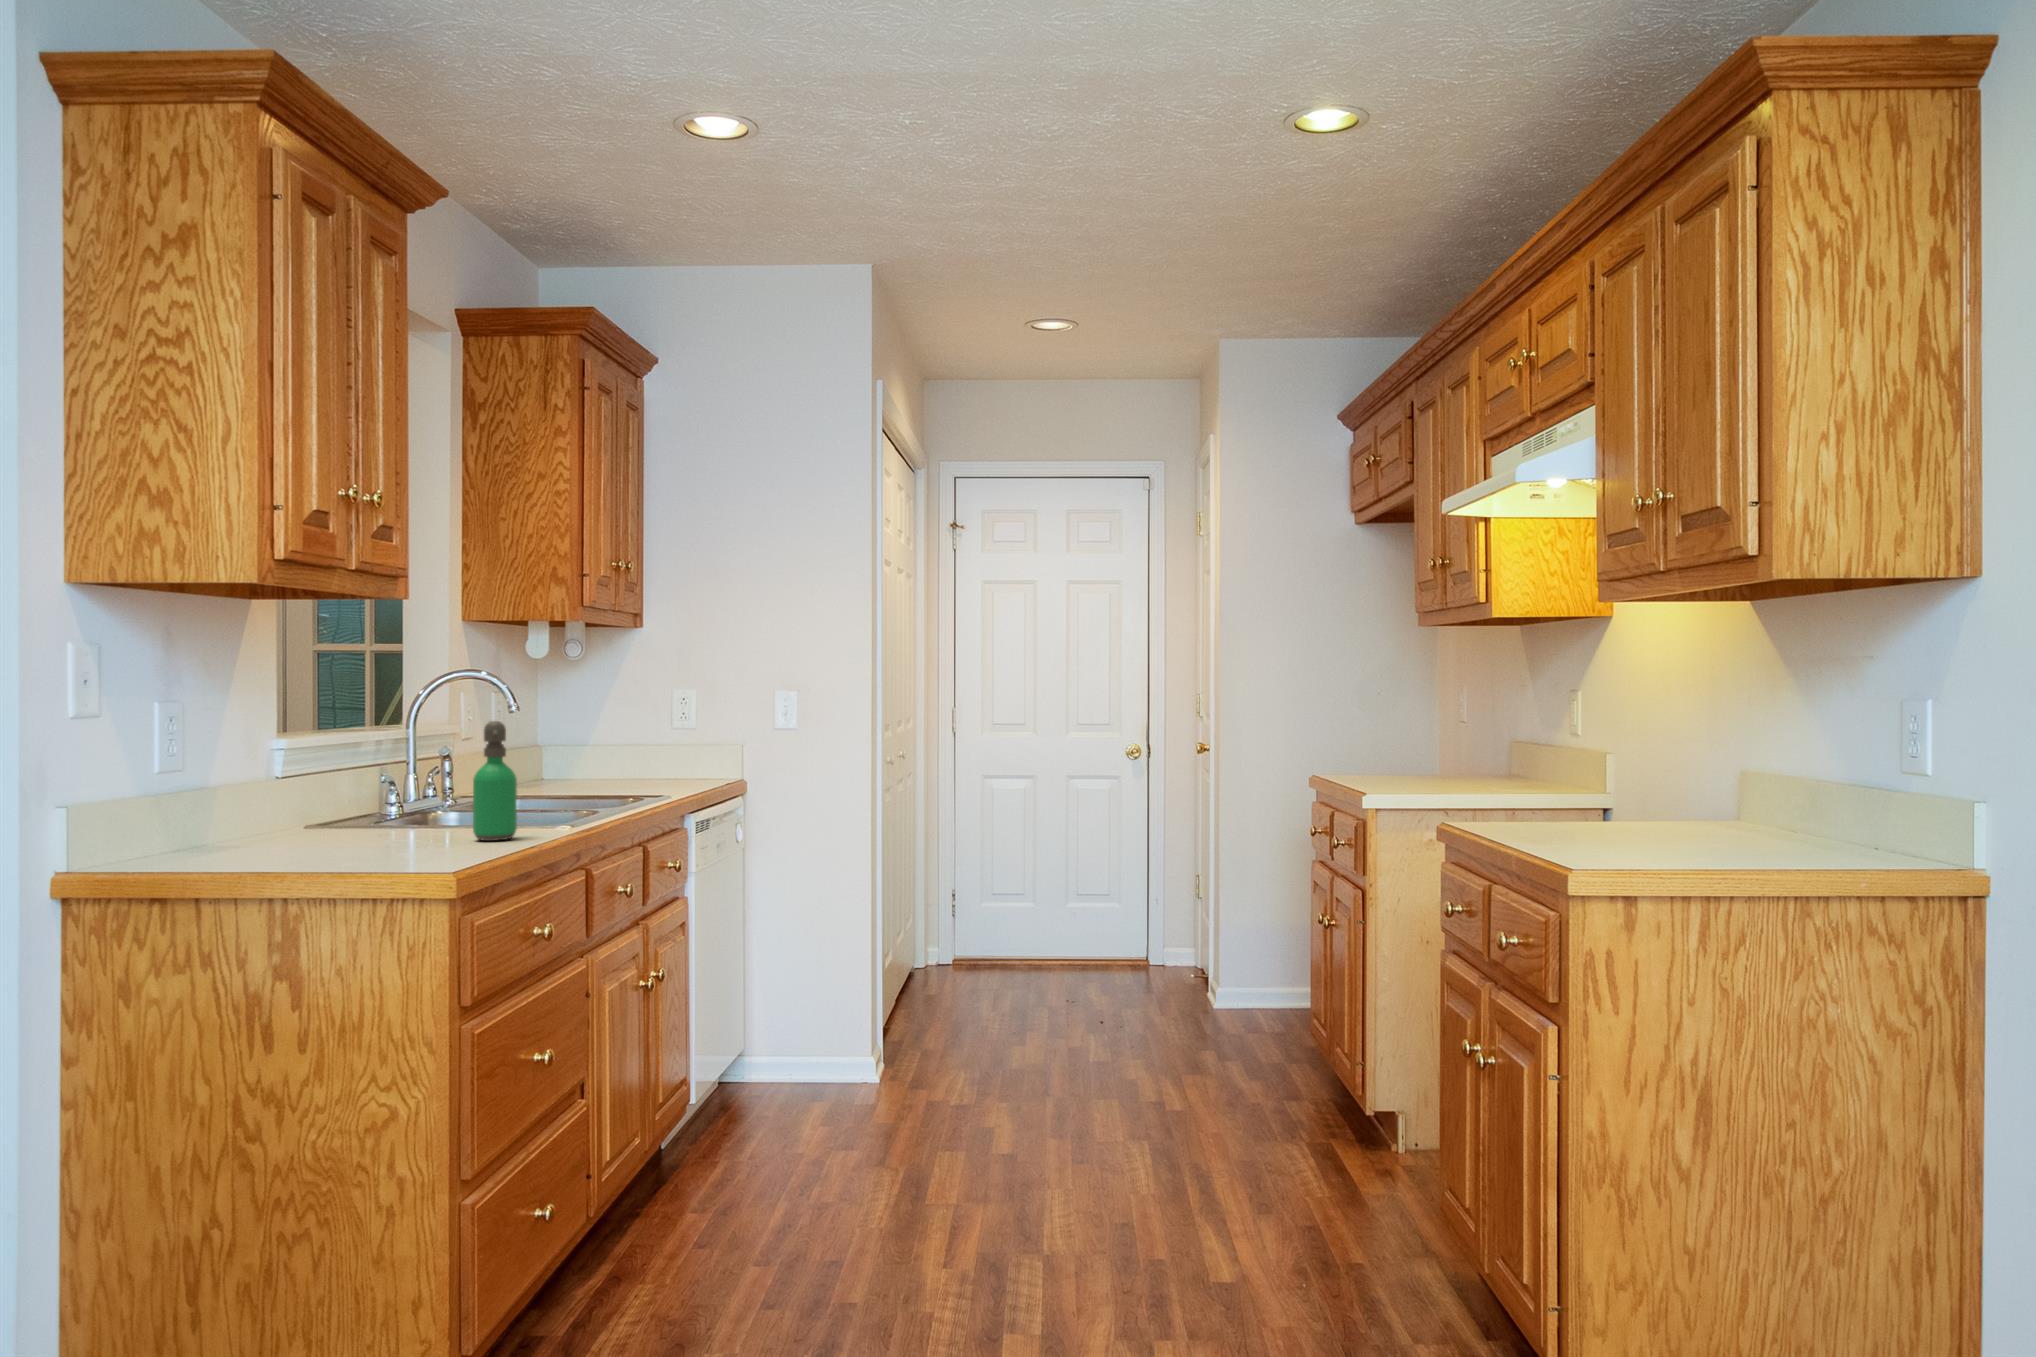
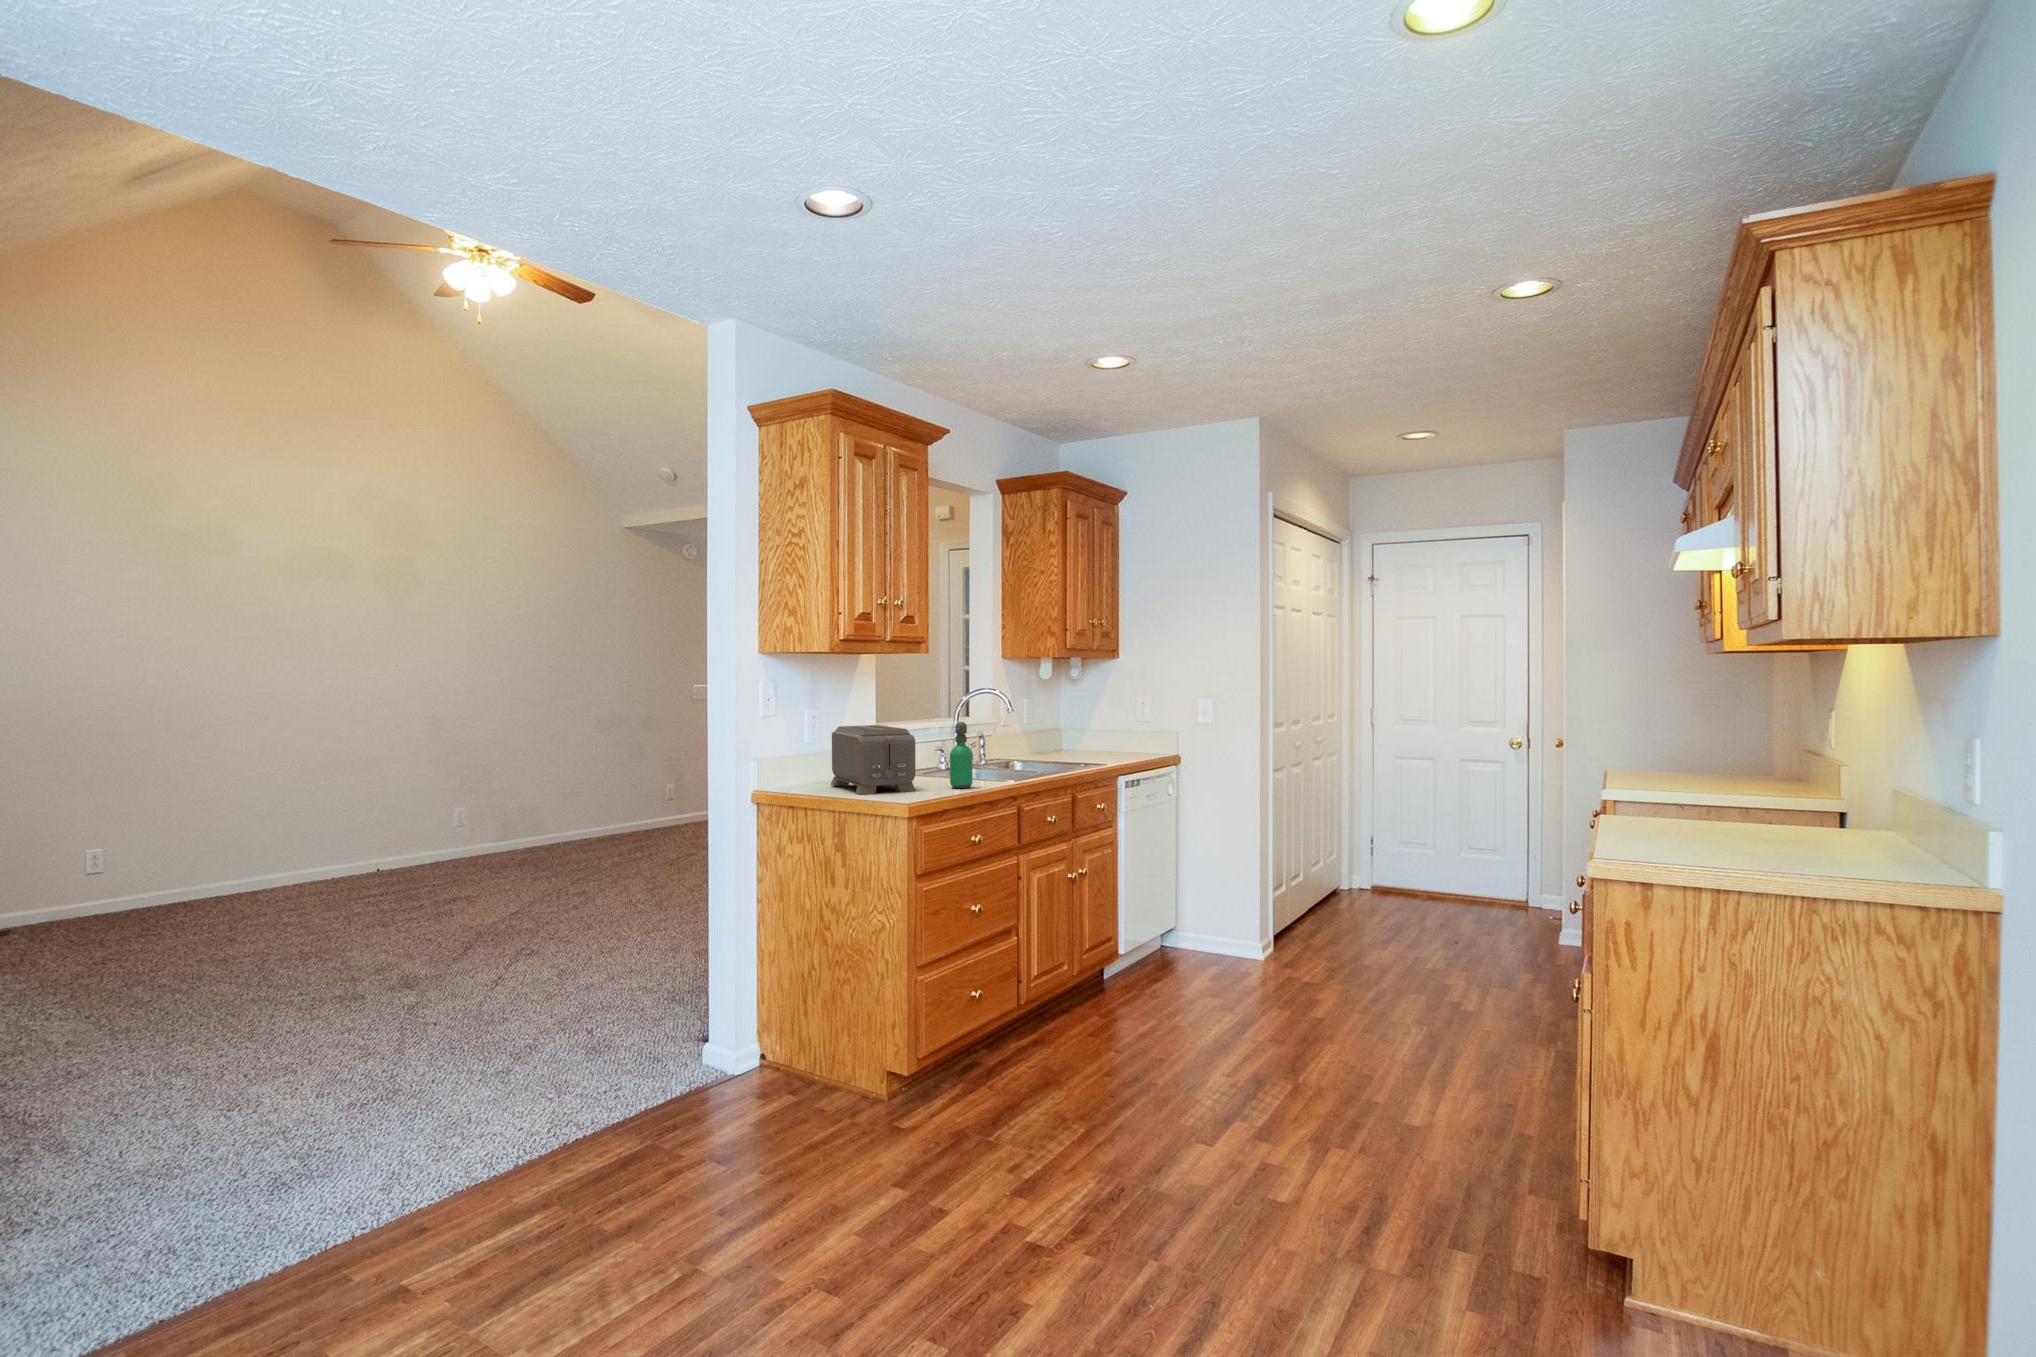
toaster: none [208,731,415,862] -> present [831,725,916,794]

